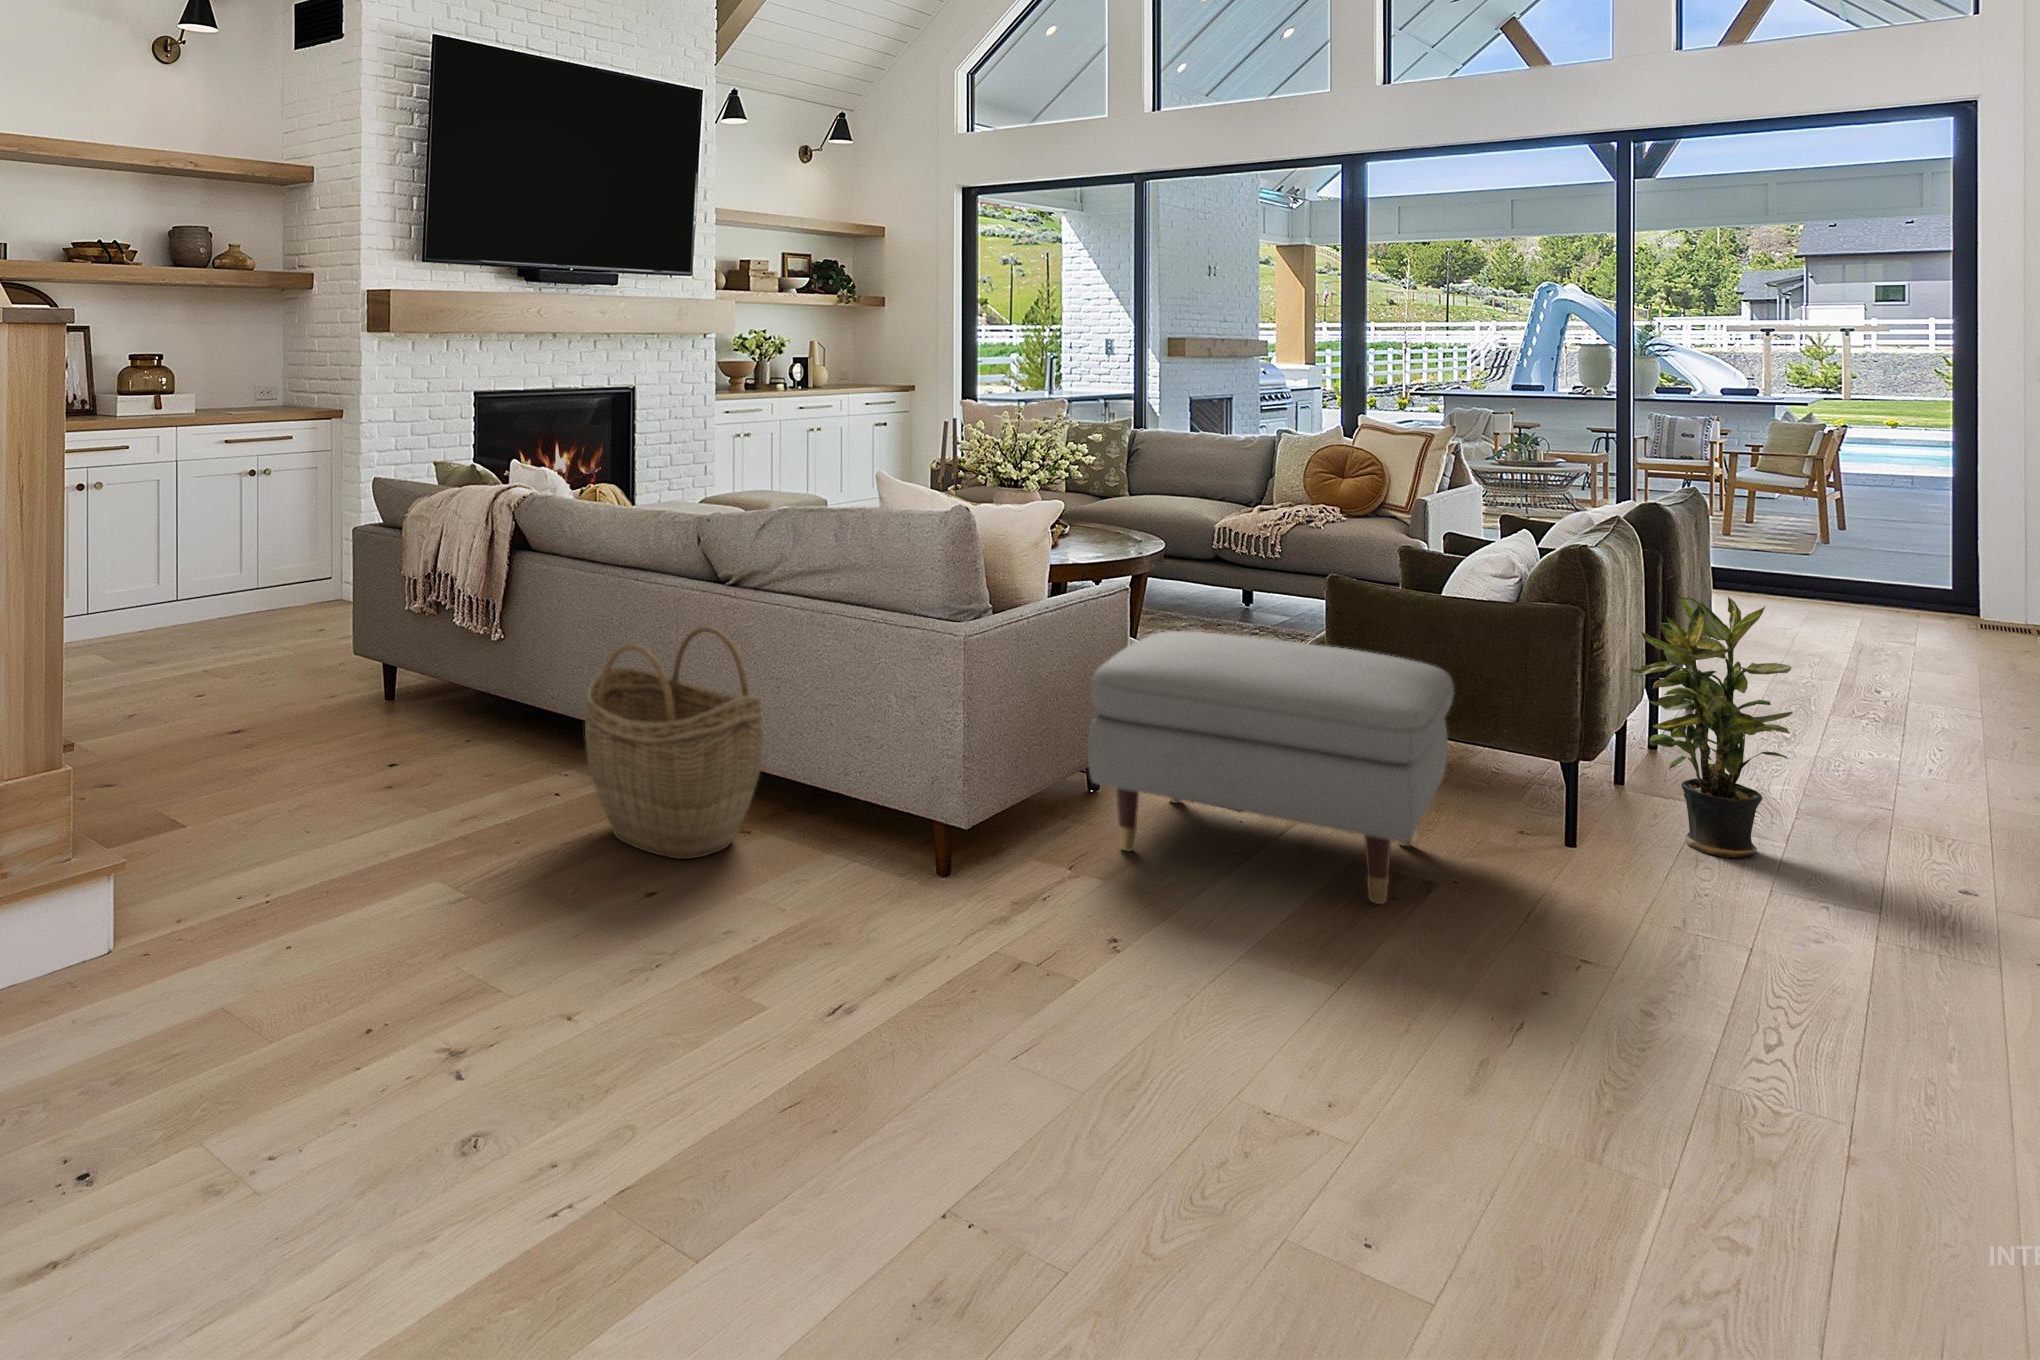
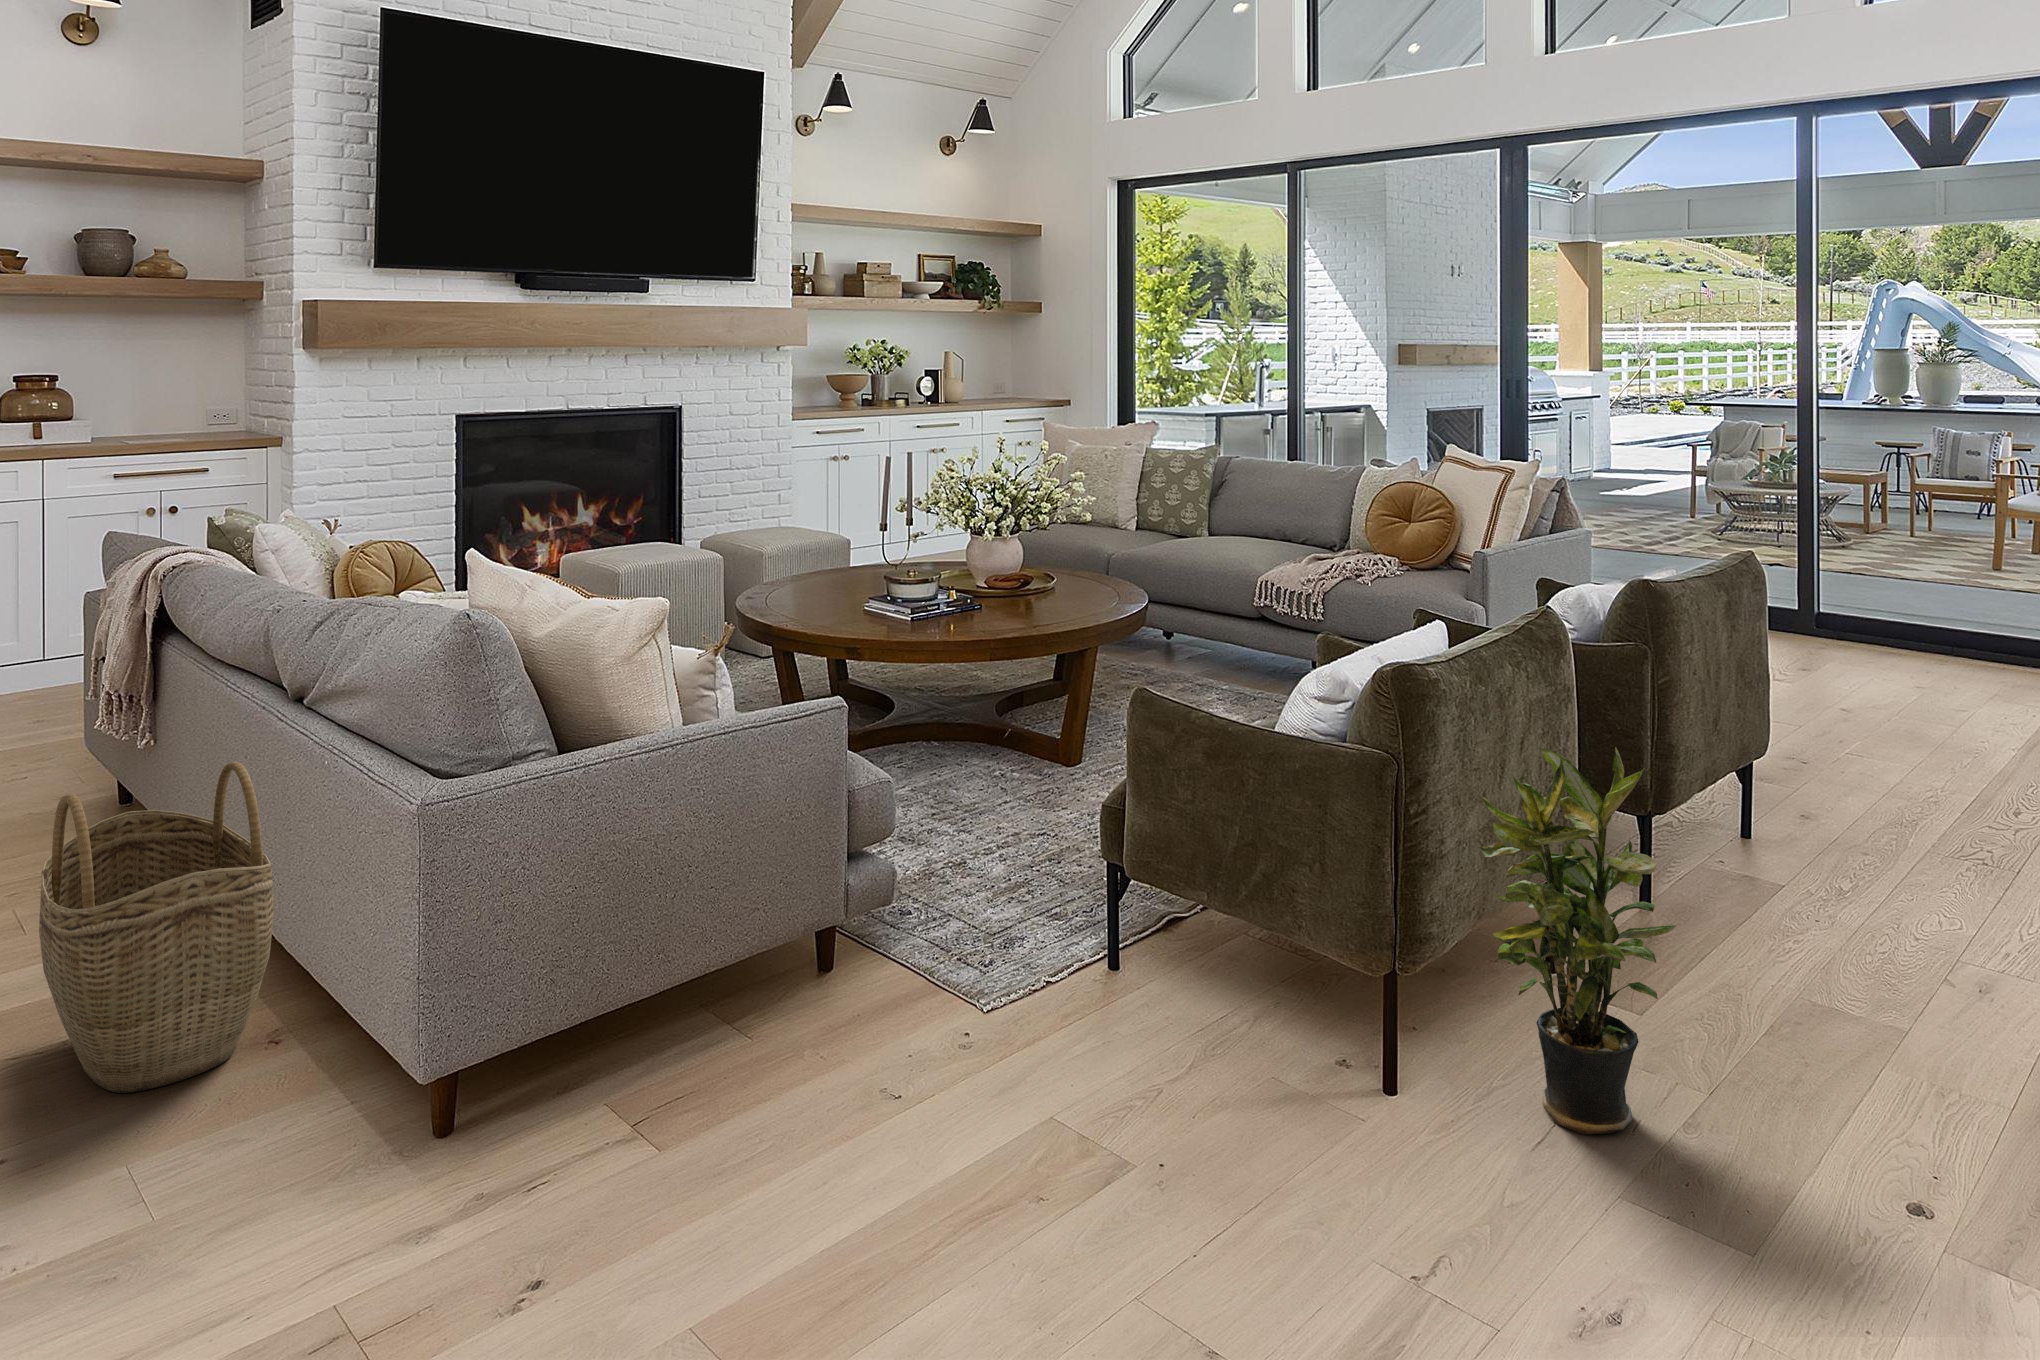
ottoman: present [1088,631,1454,904] -> none [681,769,1195,1217]

